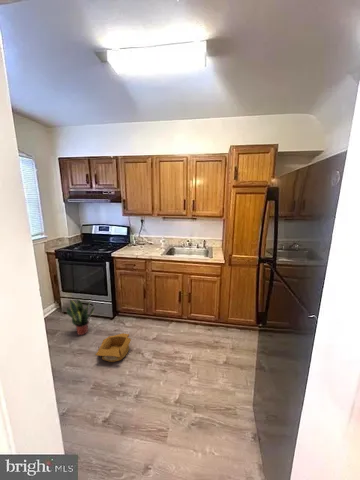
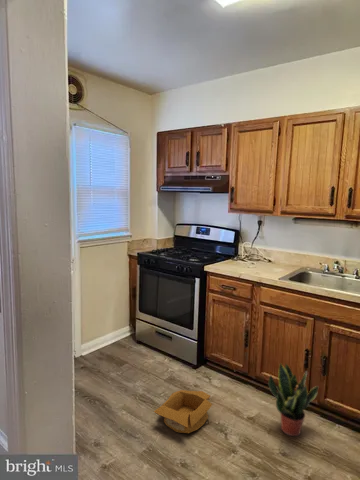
potted plant: present [67,300,94,335] -> present [269,364,318,436]

